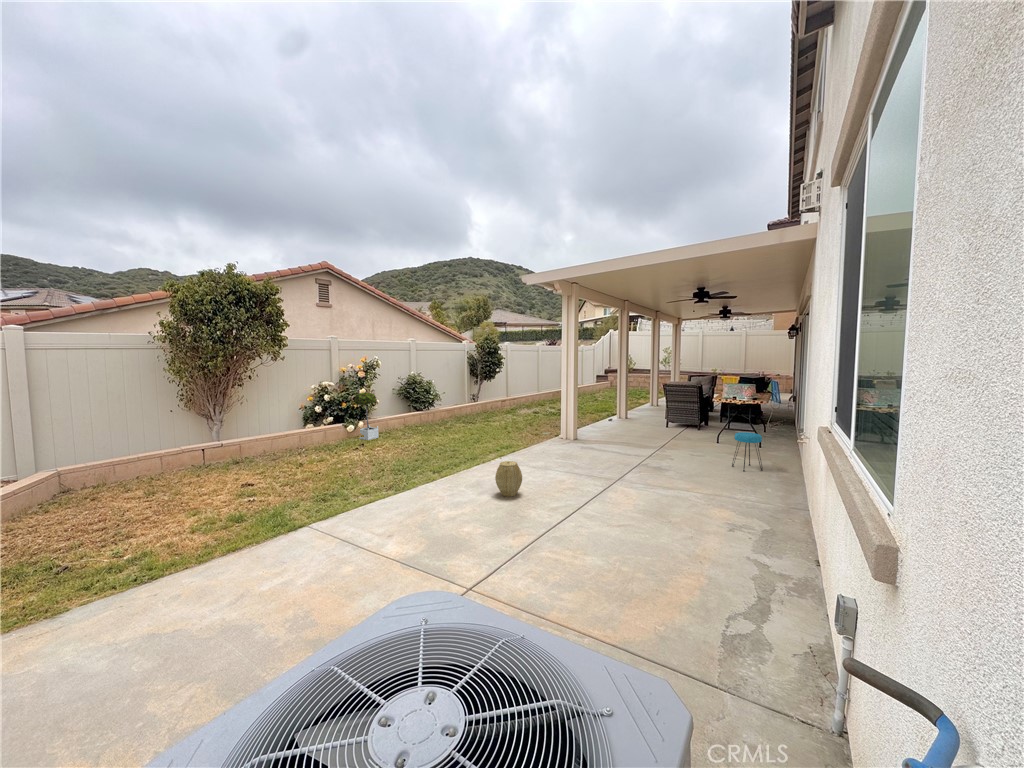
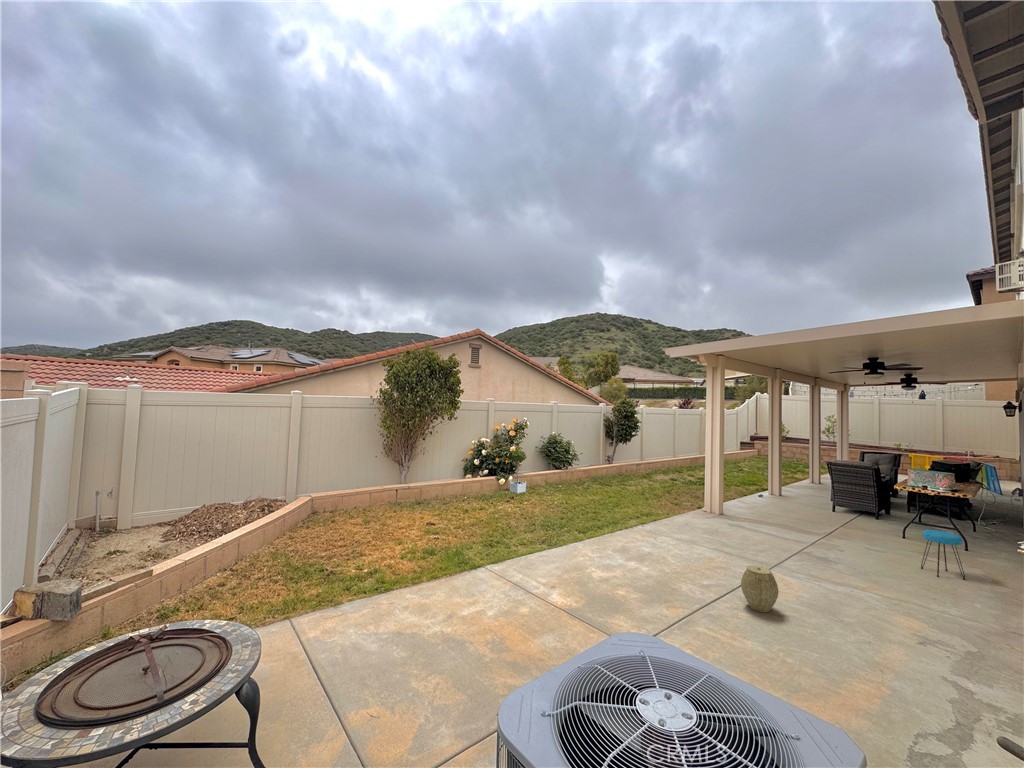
woven basket: present [495,461,522,497] -> present [741,565,779,612]

